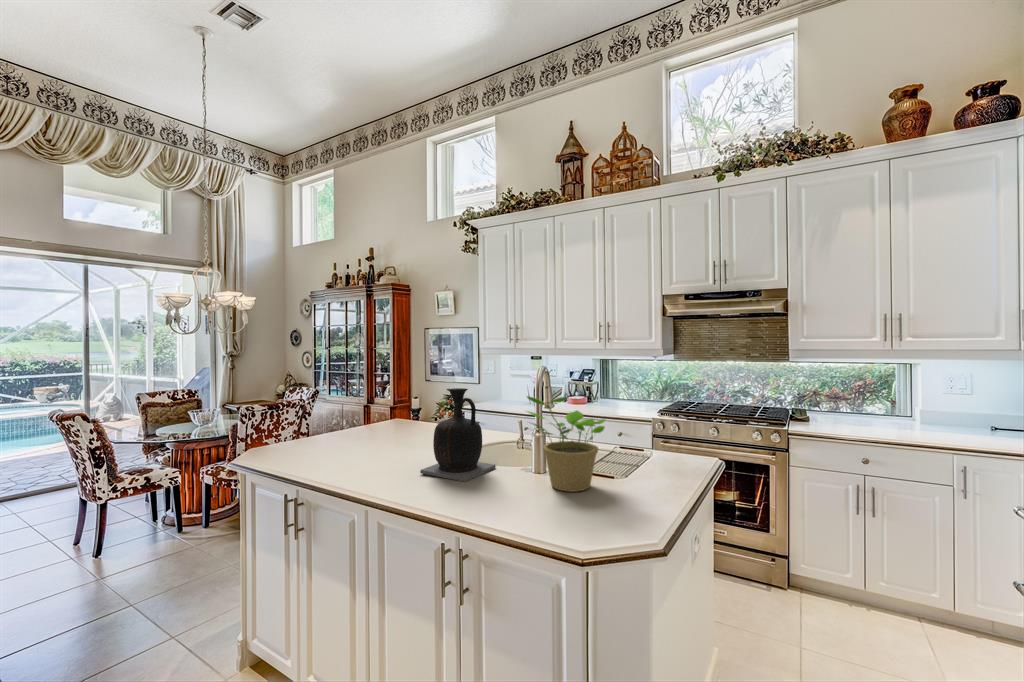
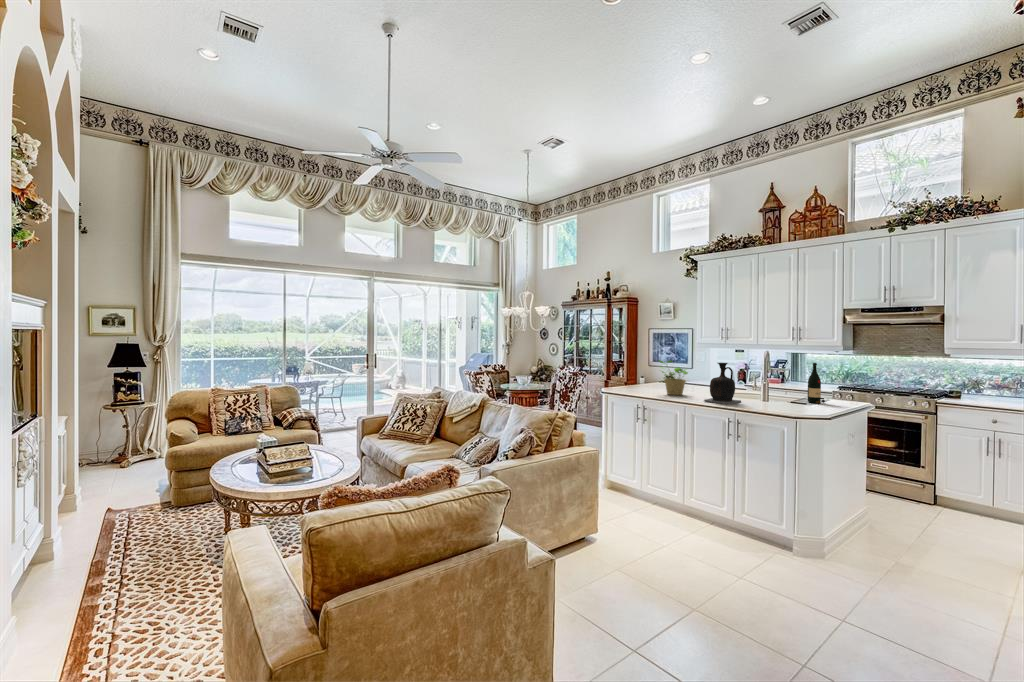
wine bottle: none [615,381,646,459] -> present [808,363,825,404]
potted plant: present [527,396,606,492] -> present [659,360,688,395]

